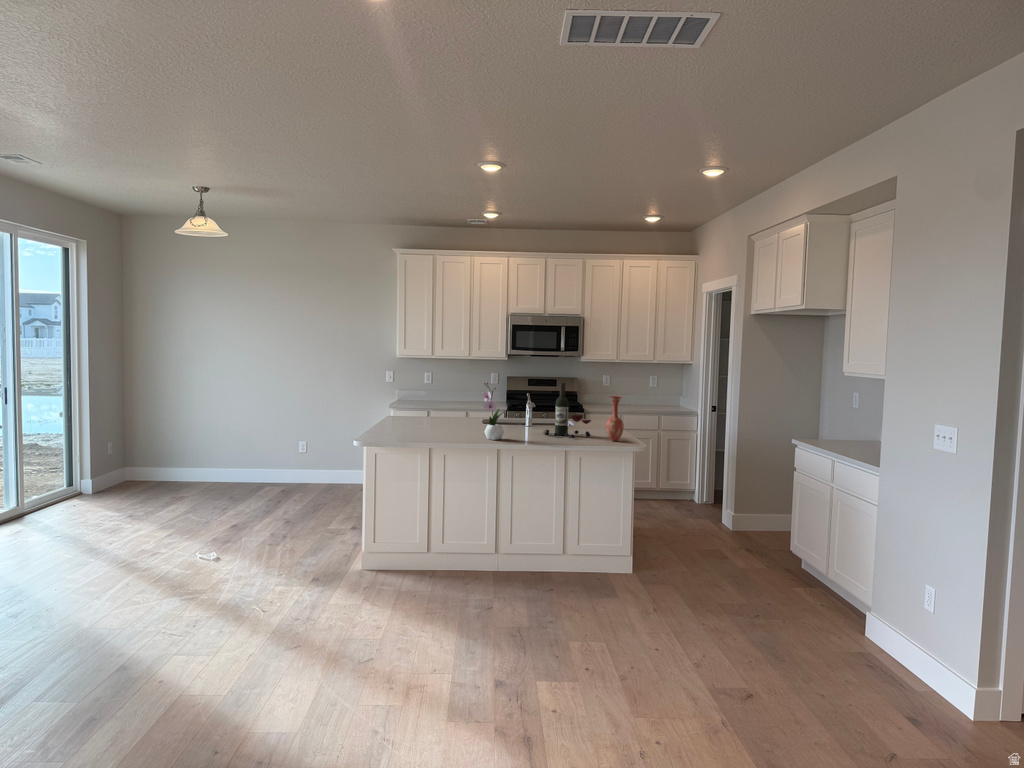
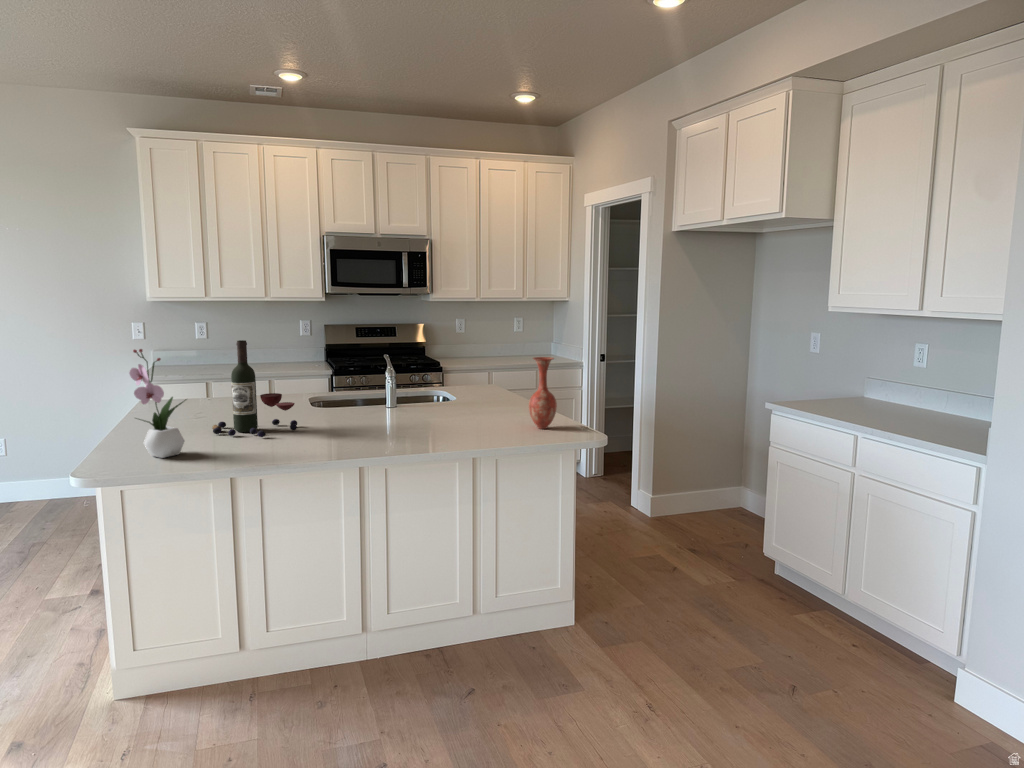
flower arrangement: present [482,383,504,440] -> present [129,349,186,458]
wine bottle: present [543,383,591,438] -> present [212,340,297,437]

